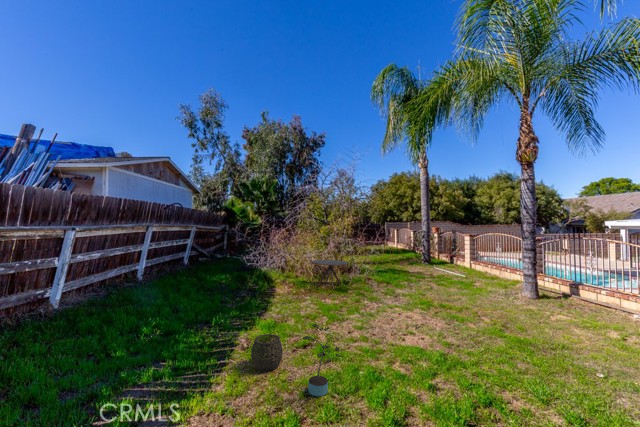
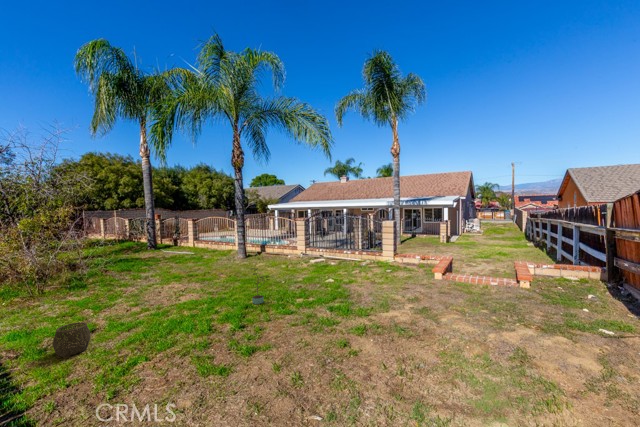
round table: present [313,260,348,289] -> none [33,256,86,290]
potted plant: present [303,324,340,396] -> present [251,268,269,304]

